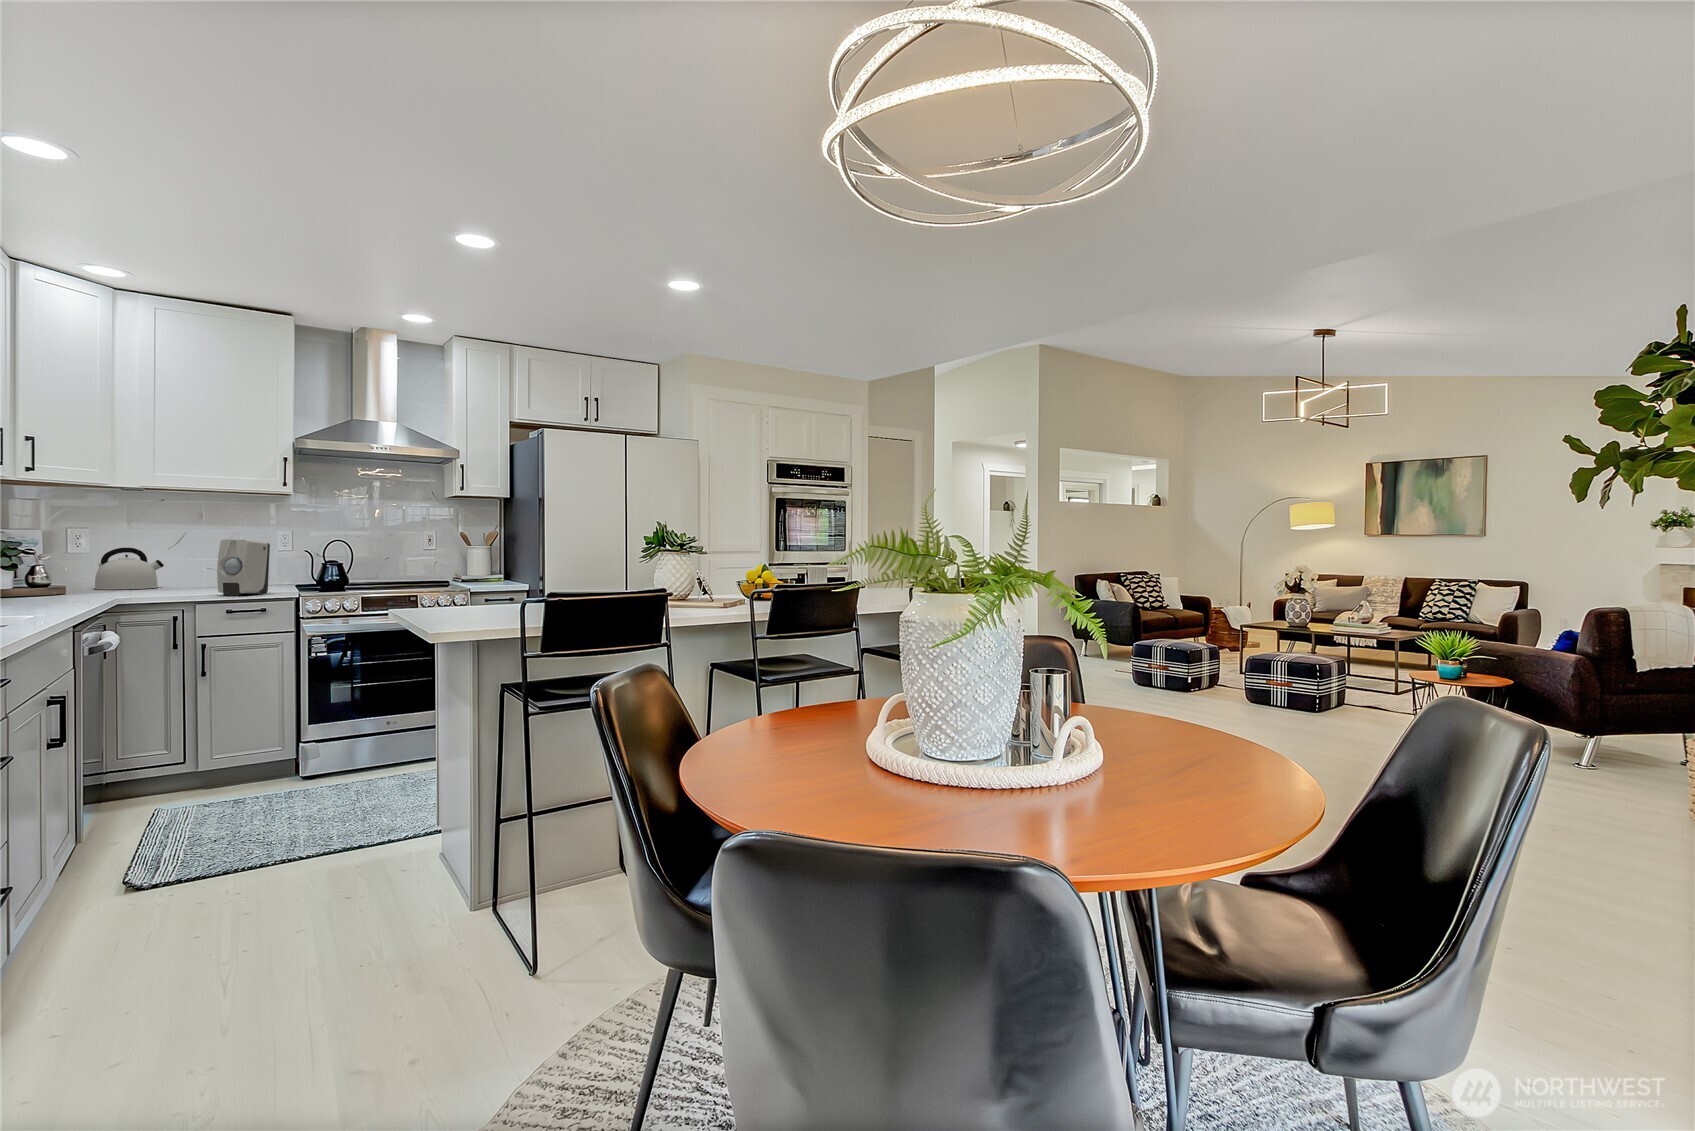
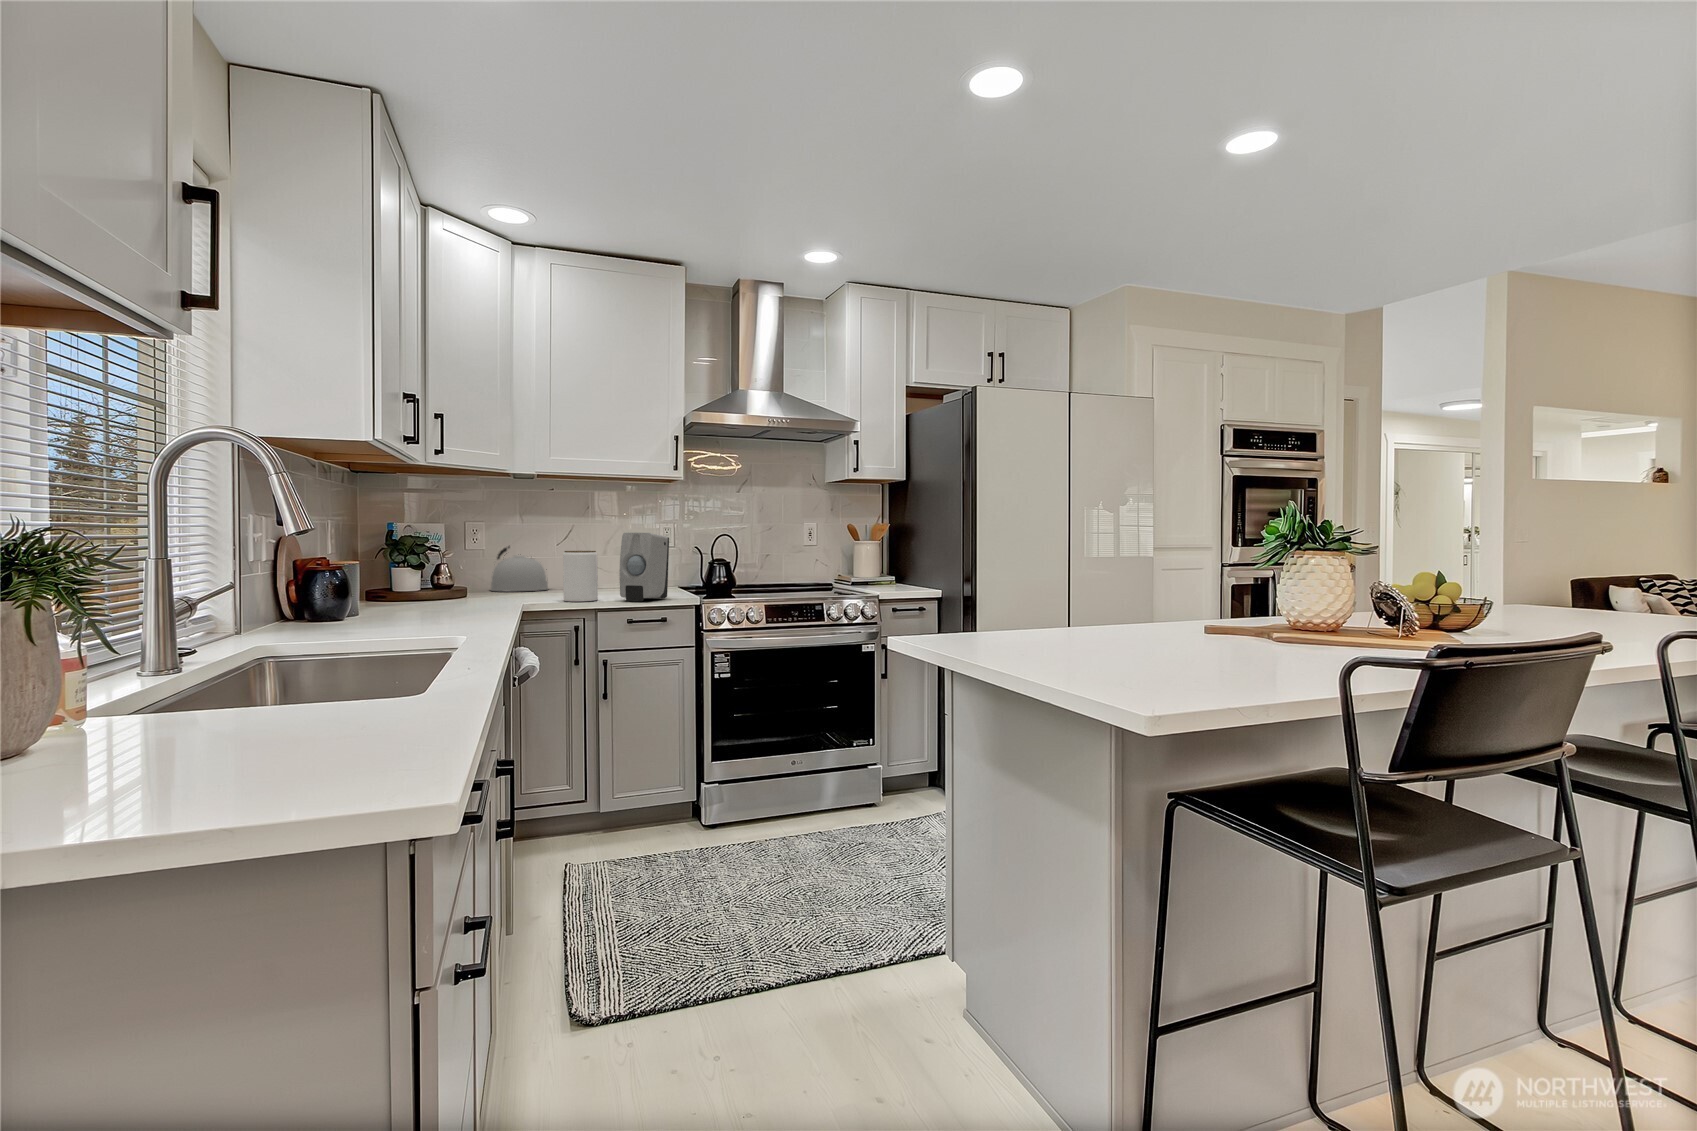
jar: none [161,554,197,596] -> present [563,551,598,601]

